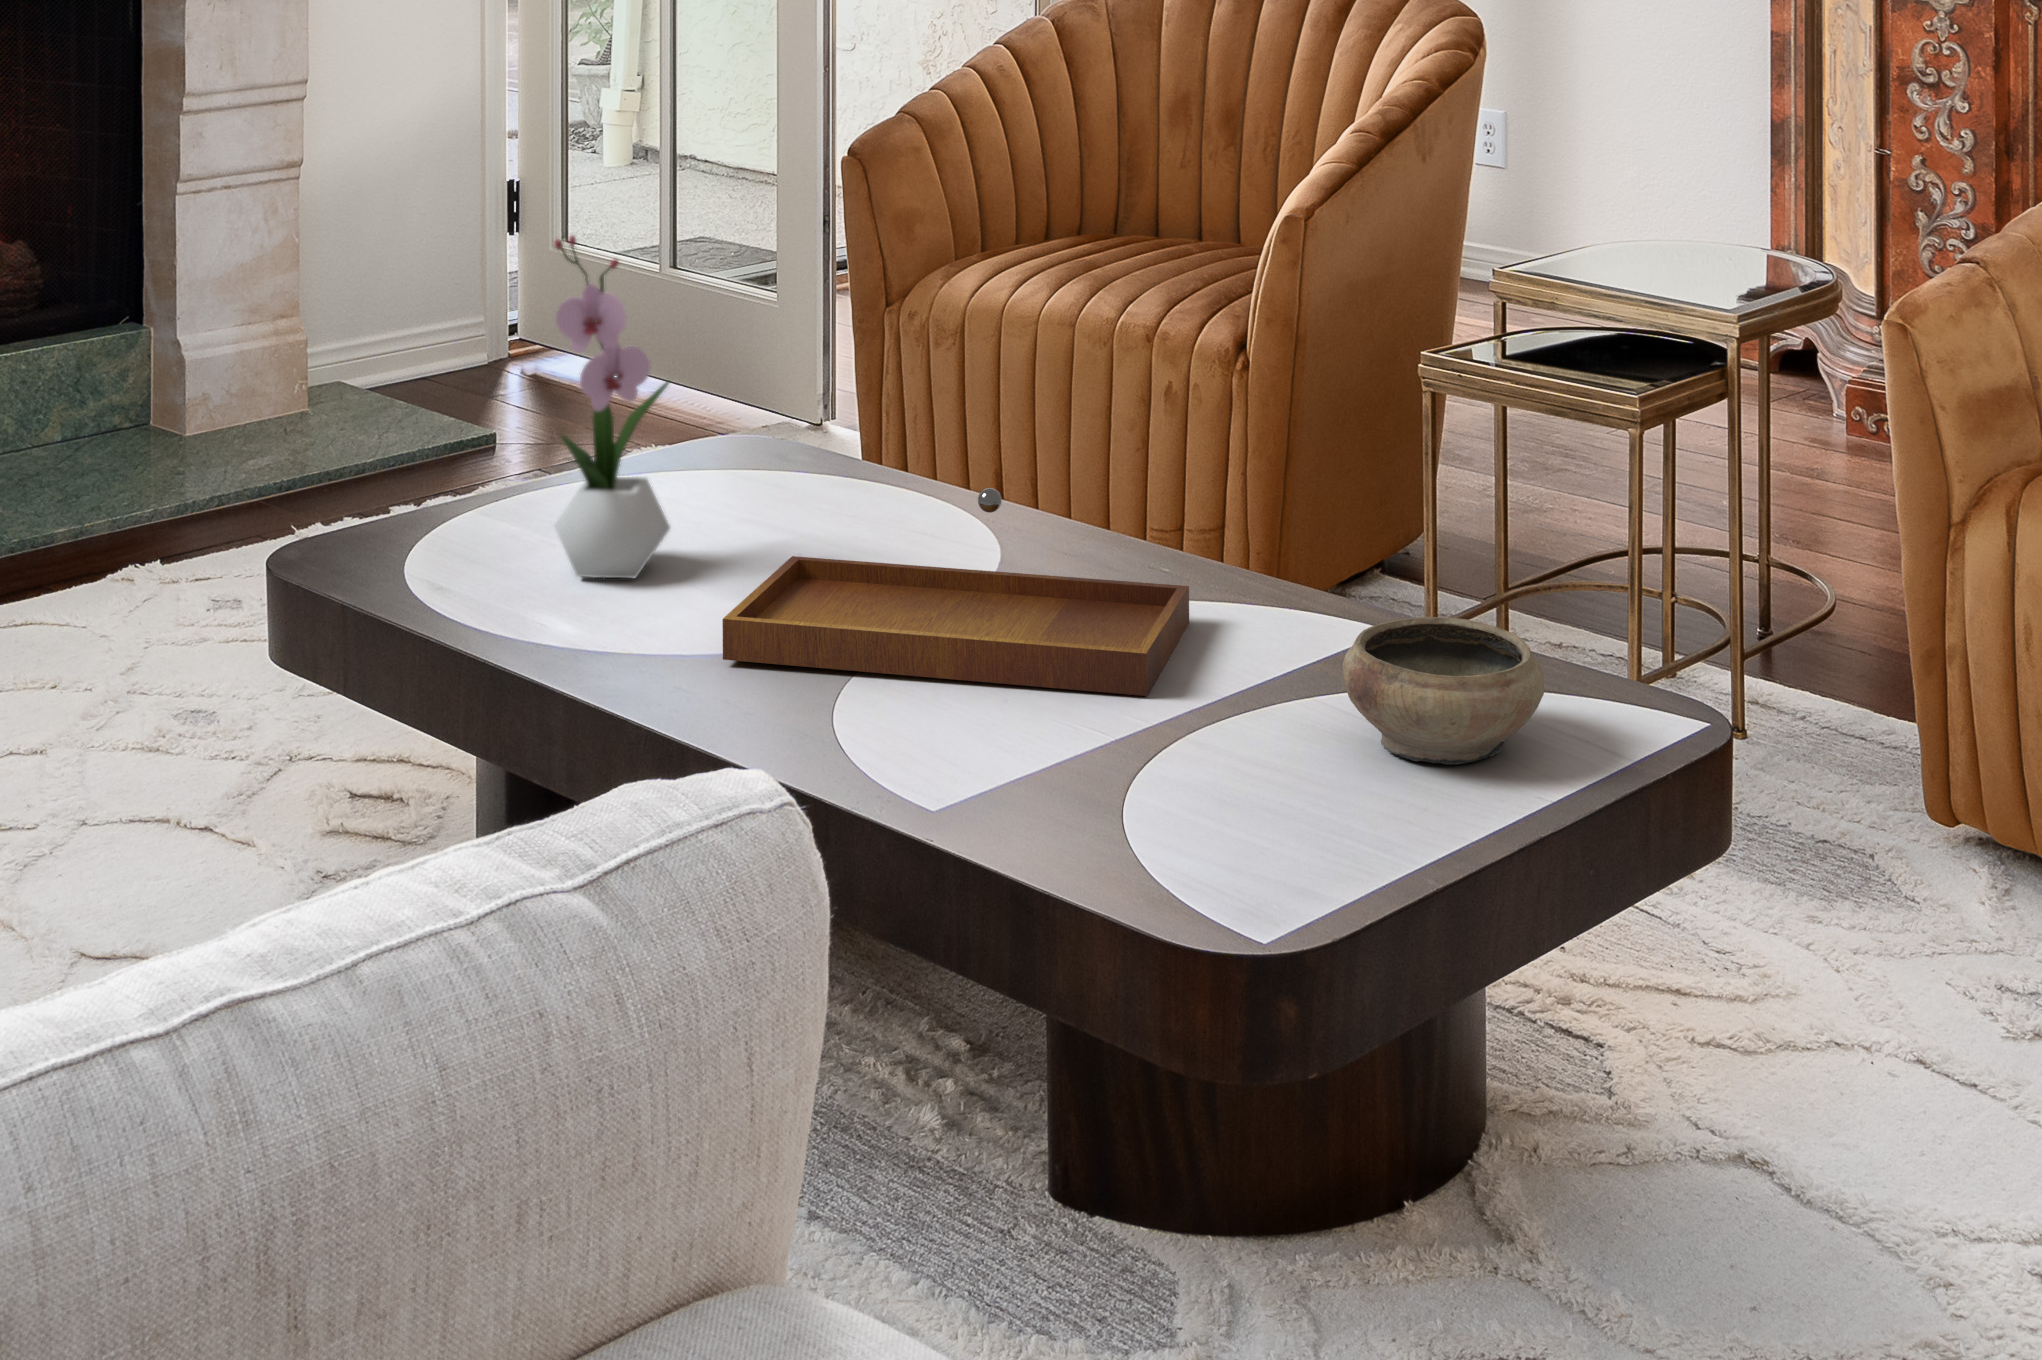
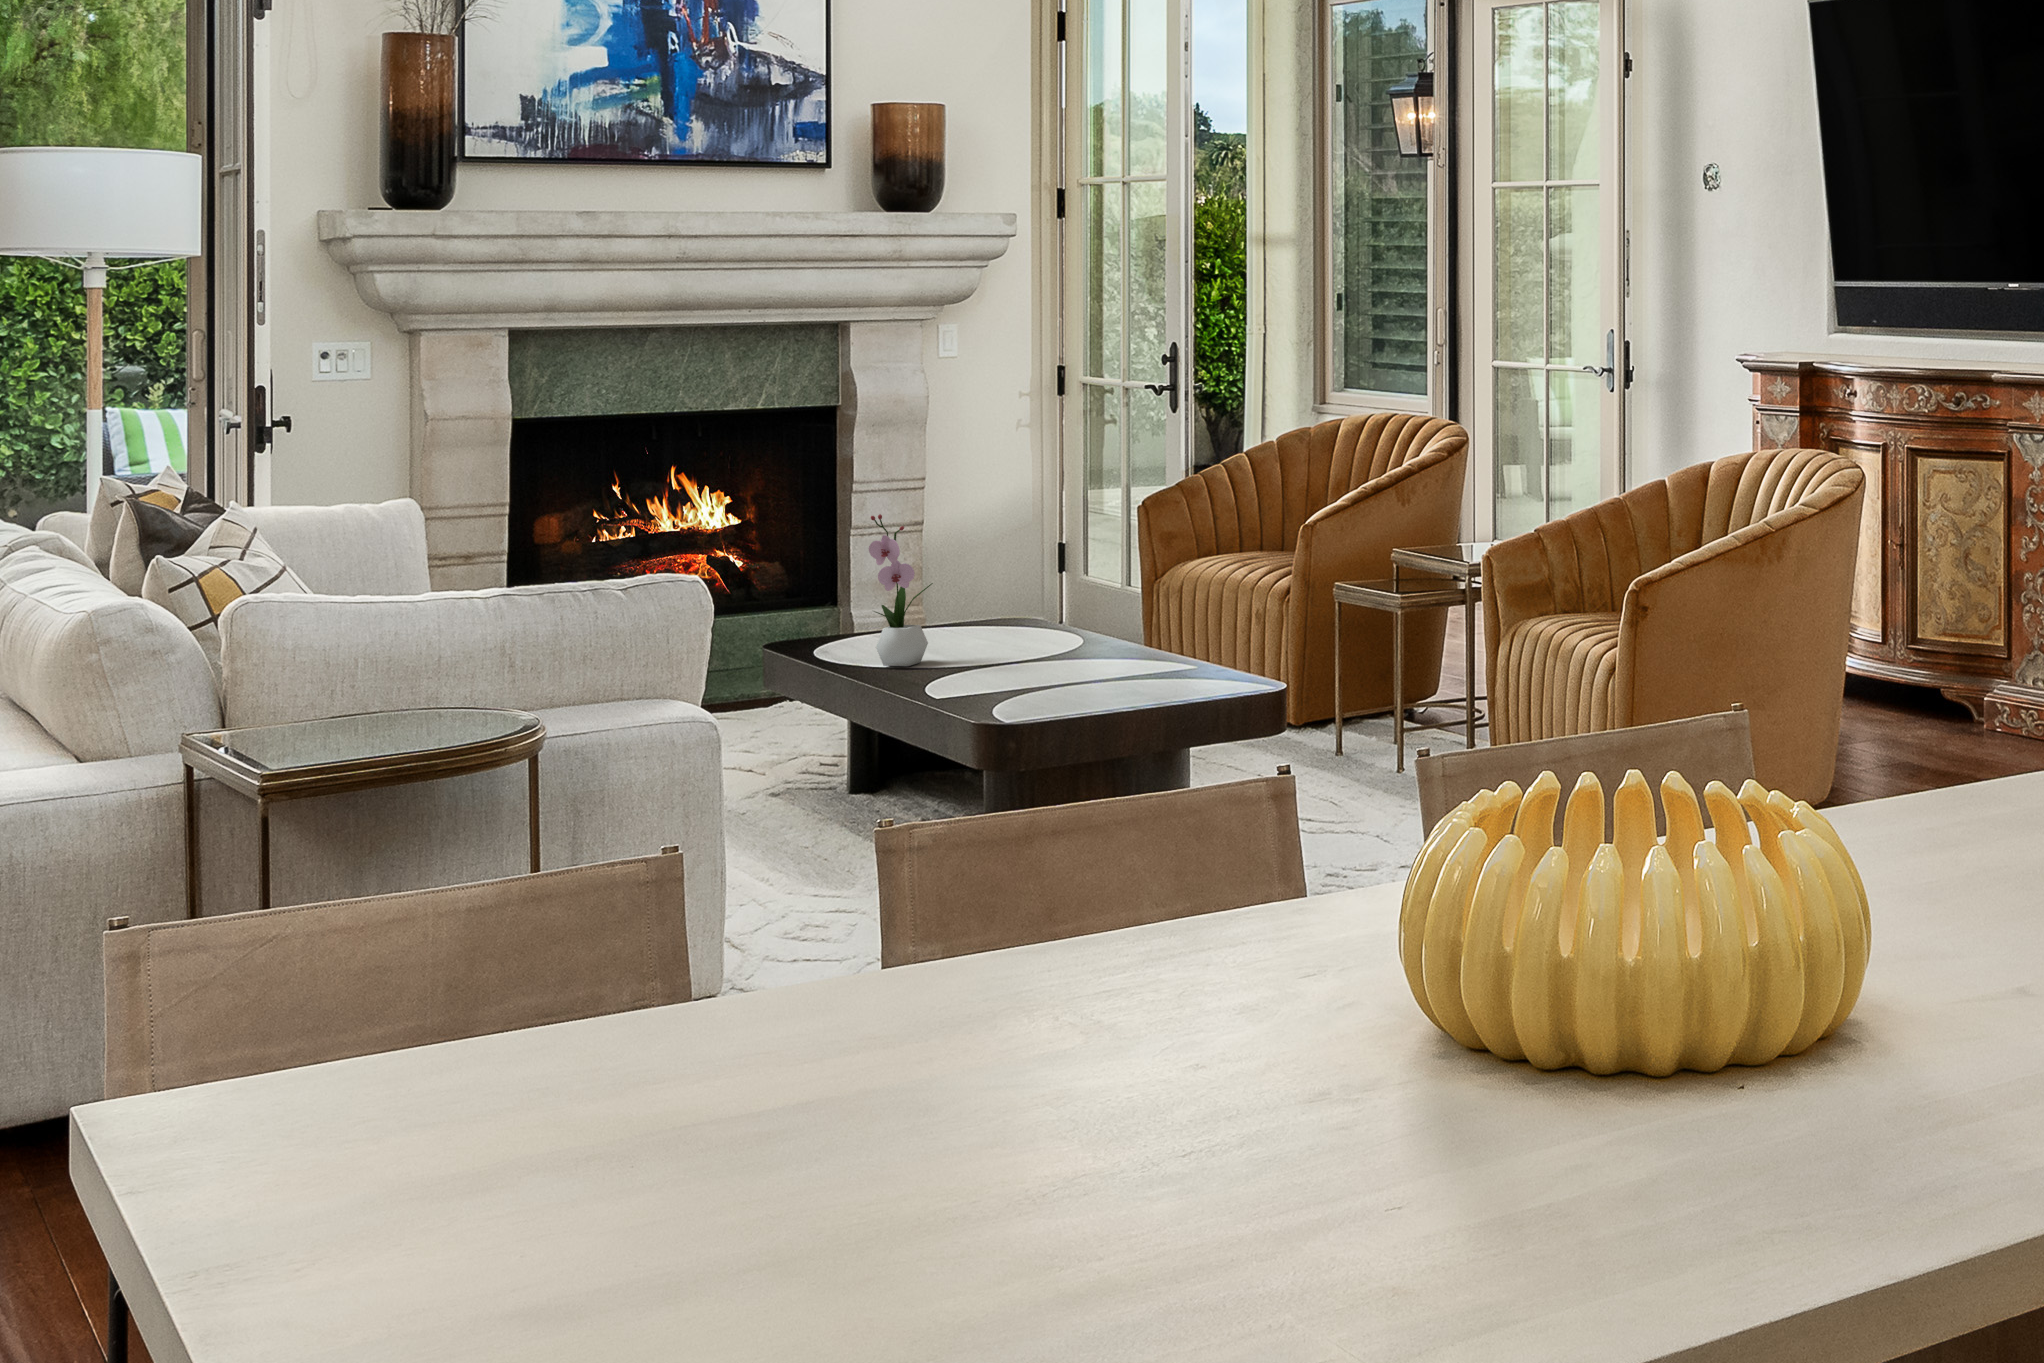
tray: present [723,488,1189,696] -> none [907,618,1114,694]
ceramic bowl: present [1342,617,1545,765] -> none [1107,658,1191,708]

